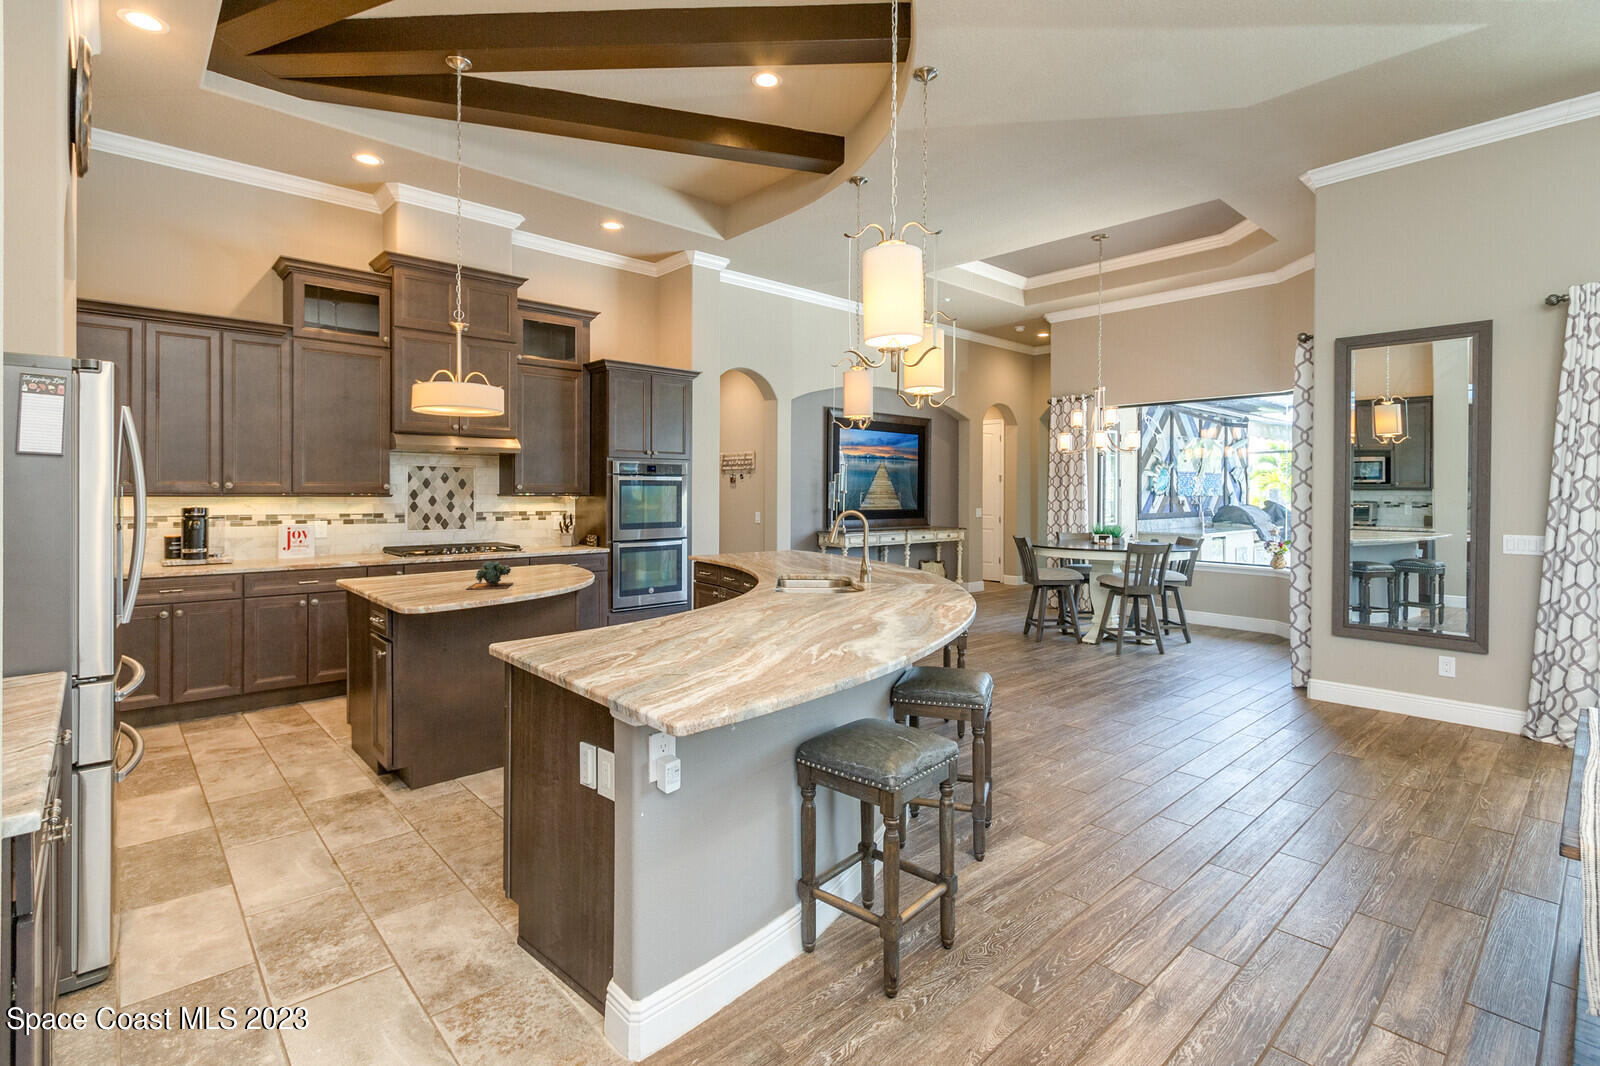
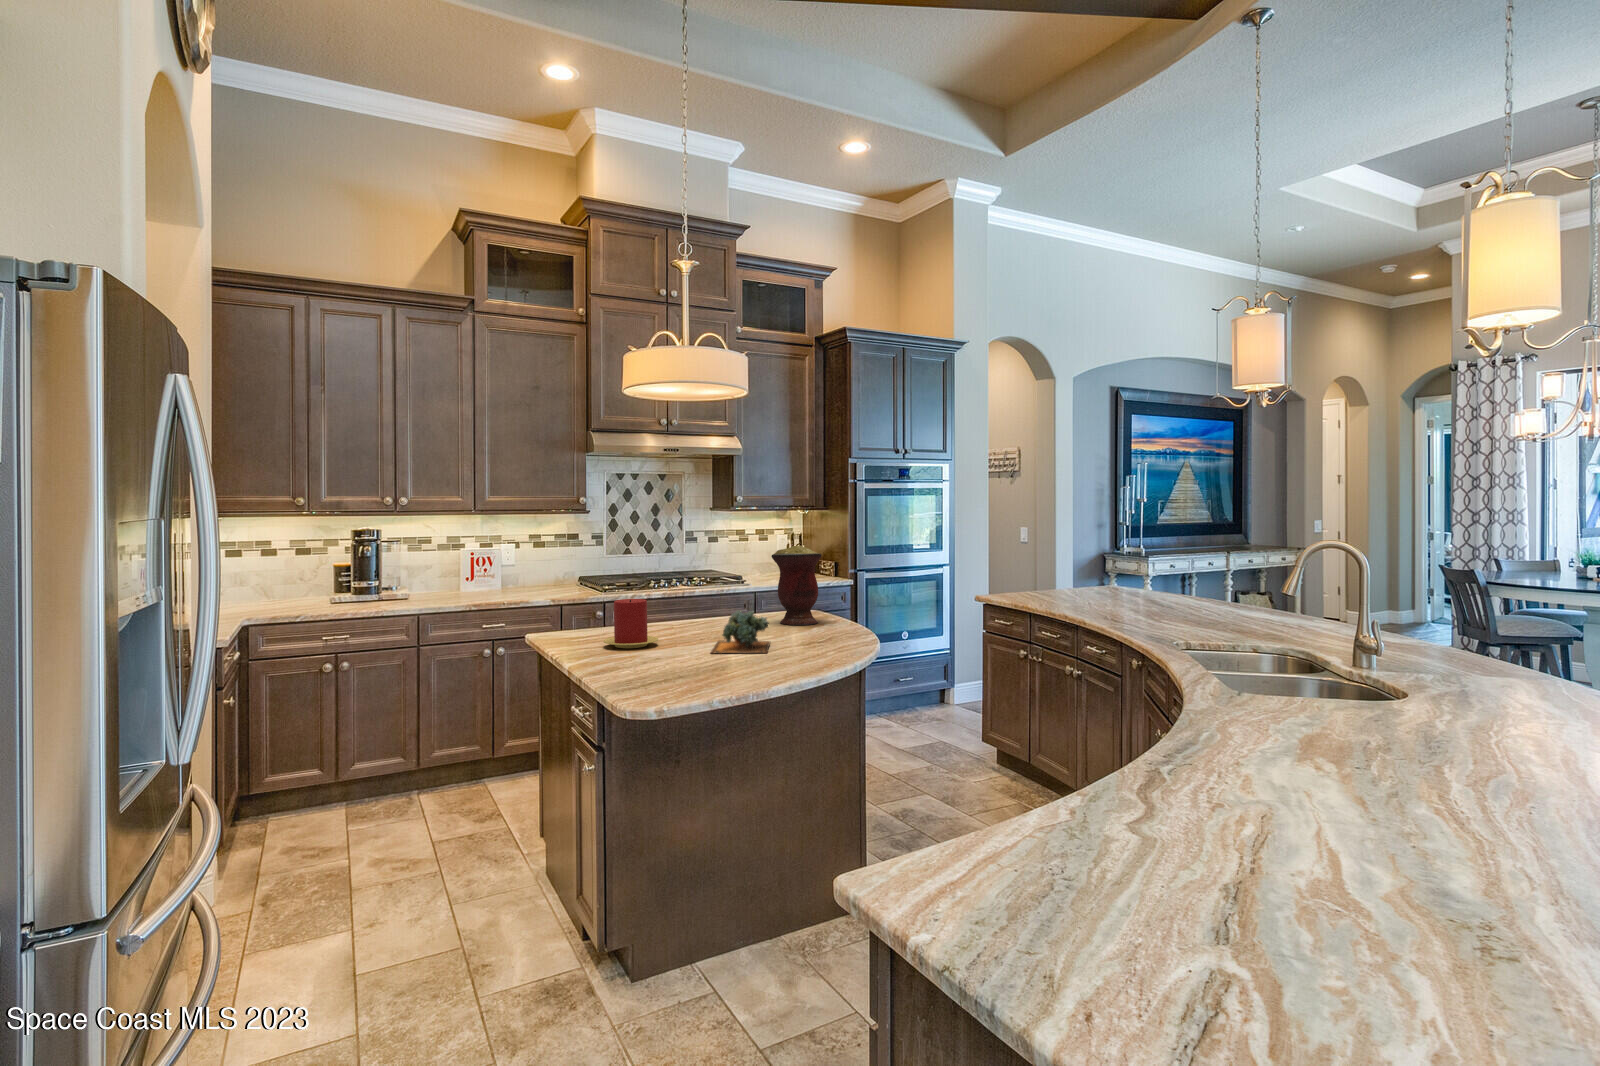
vase: none [523,519,561,575] -> present [771,546,822,625]
candle: none [389,554,431,588] -> present [603,599,658,648]

